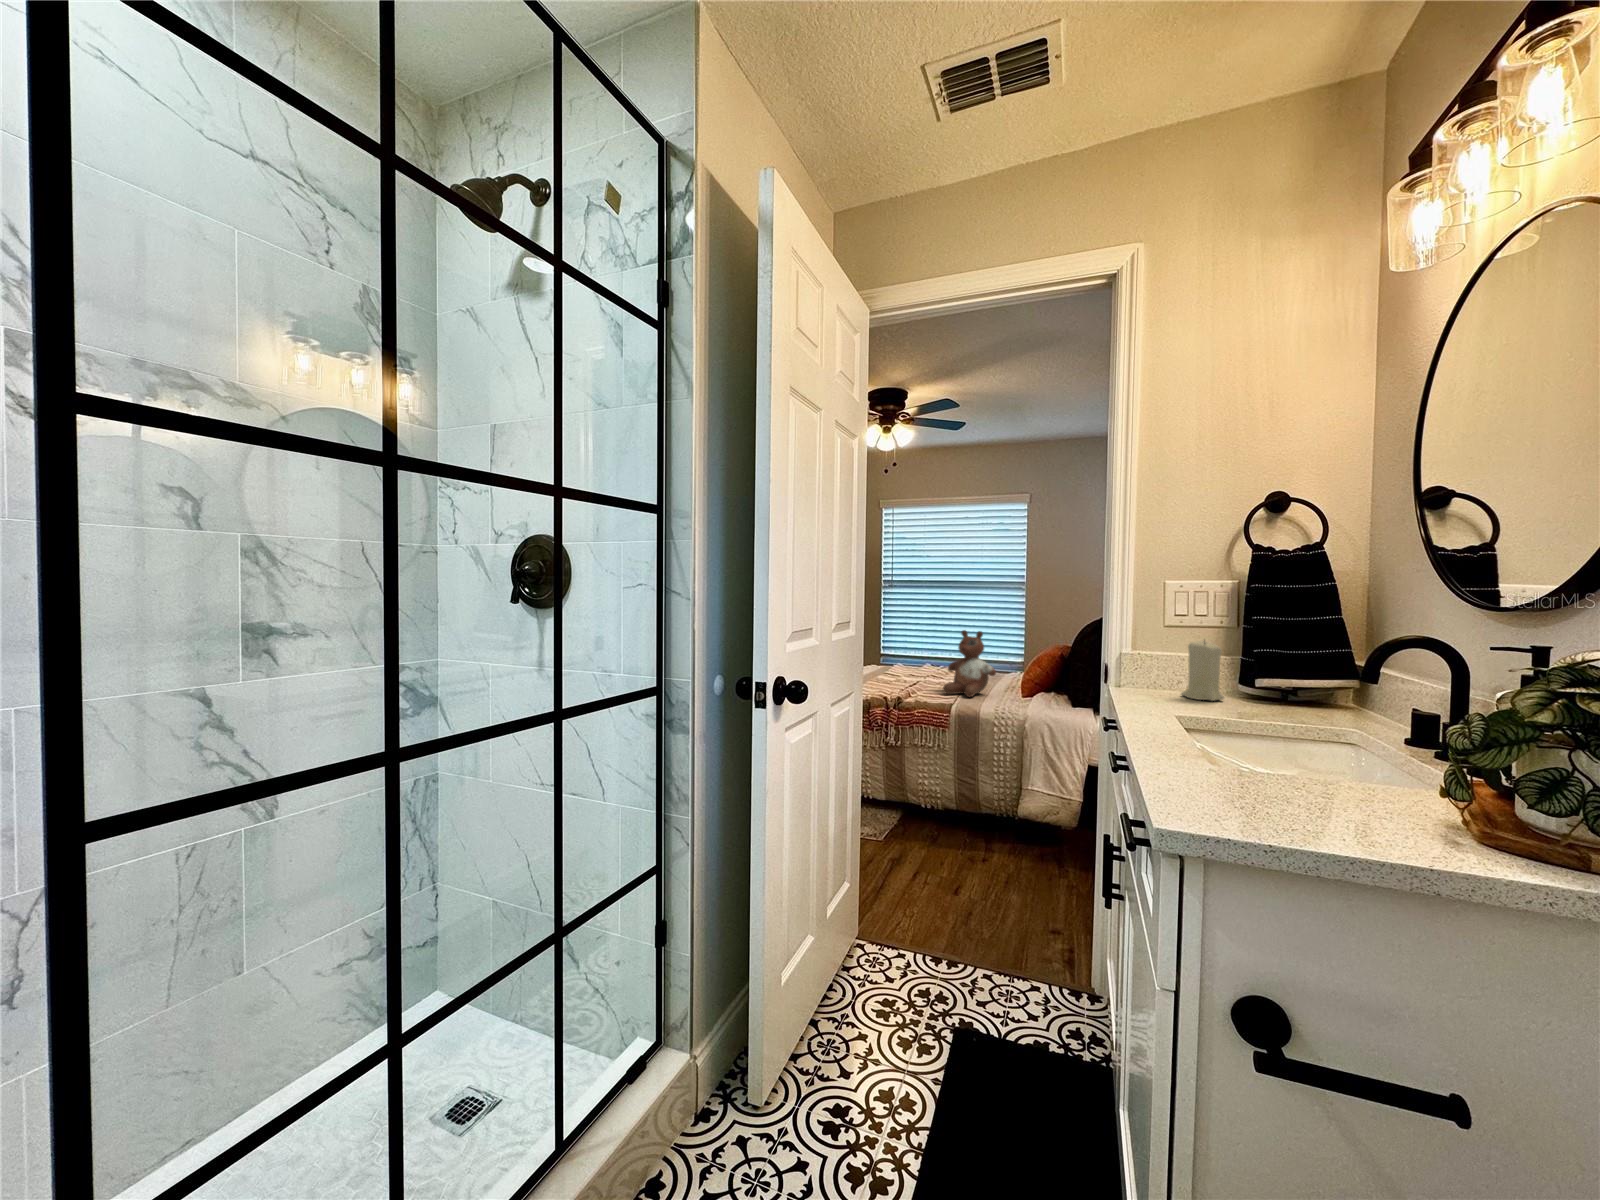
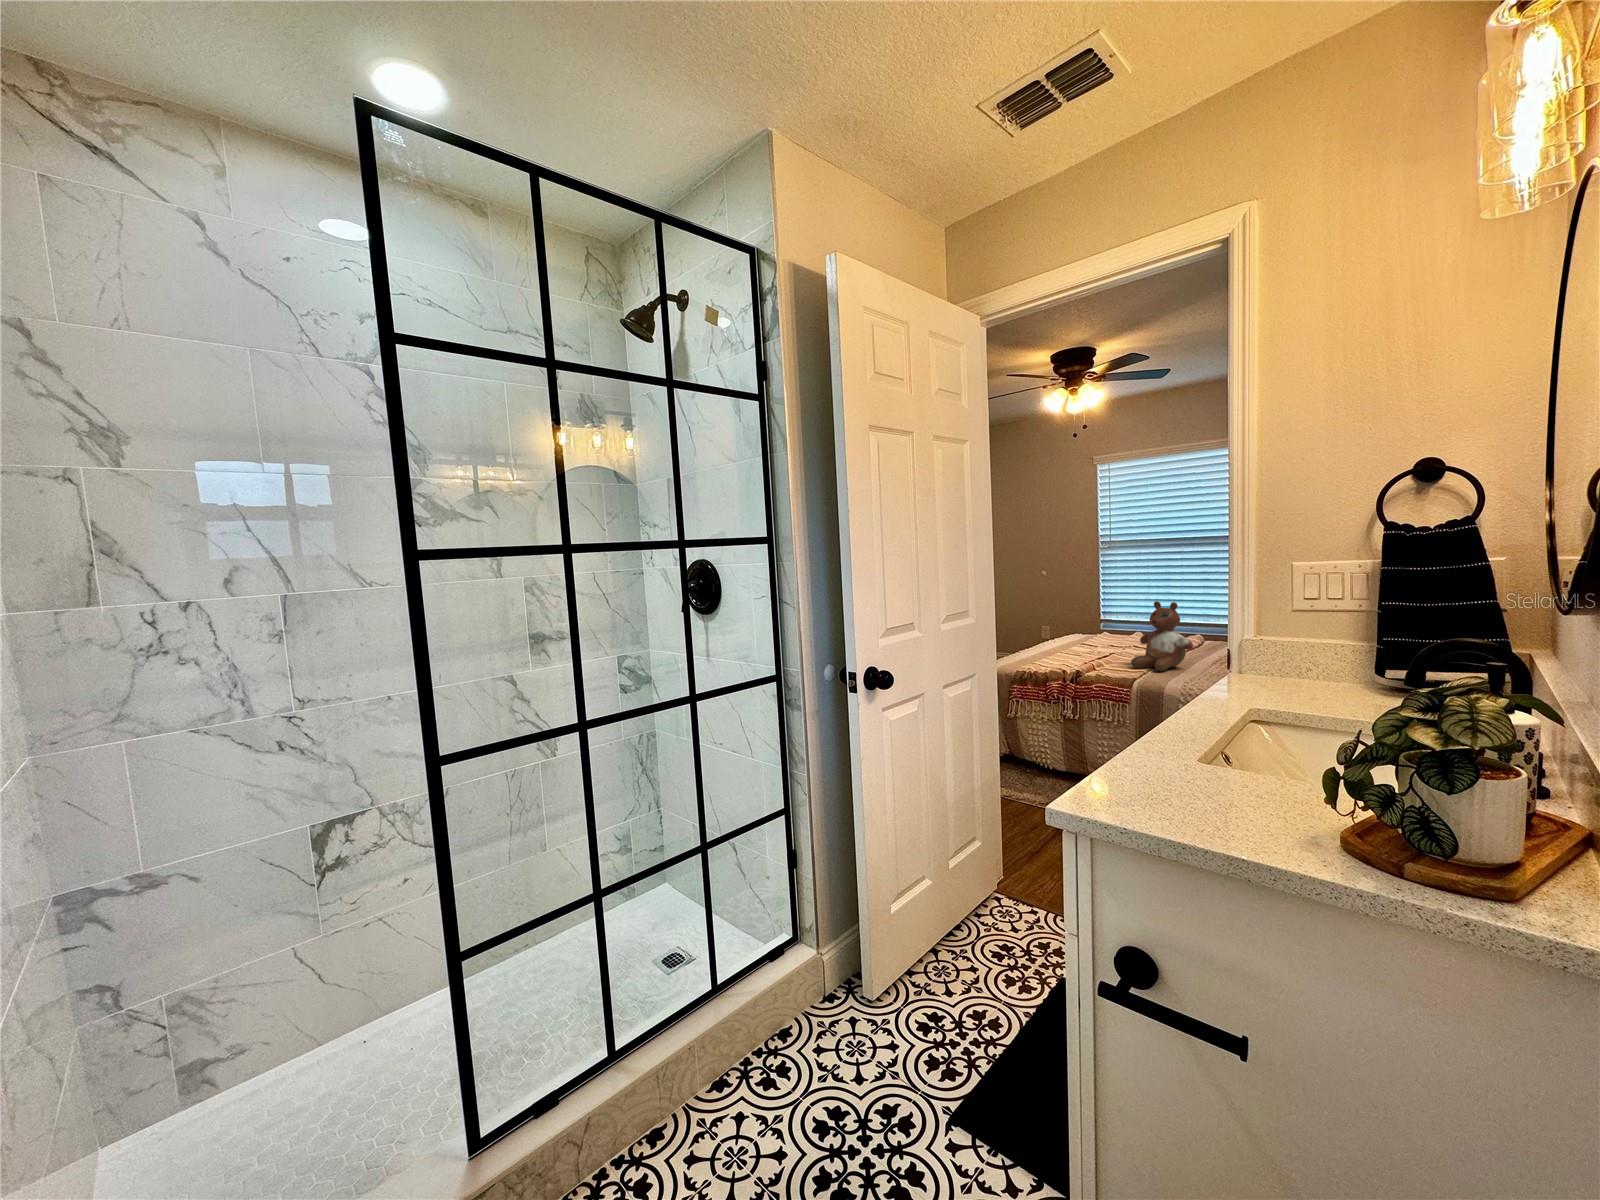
candle: present [1181,640,1224,701] -> none [1301,627,1350,693]

